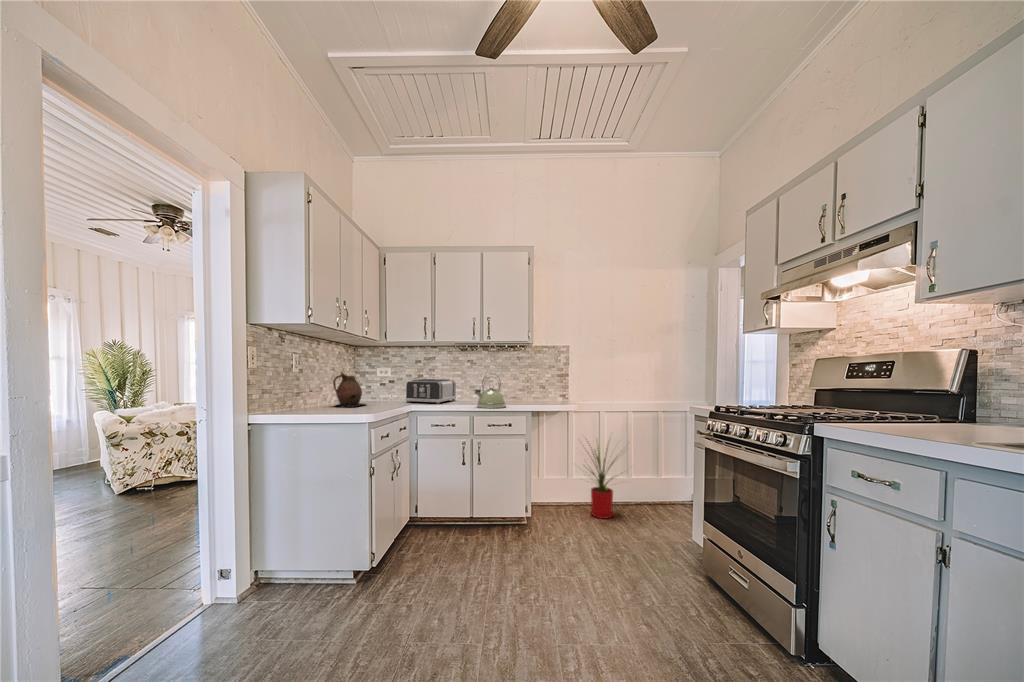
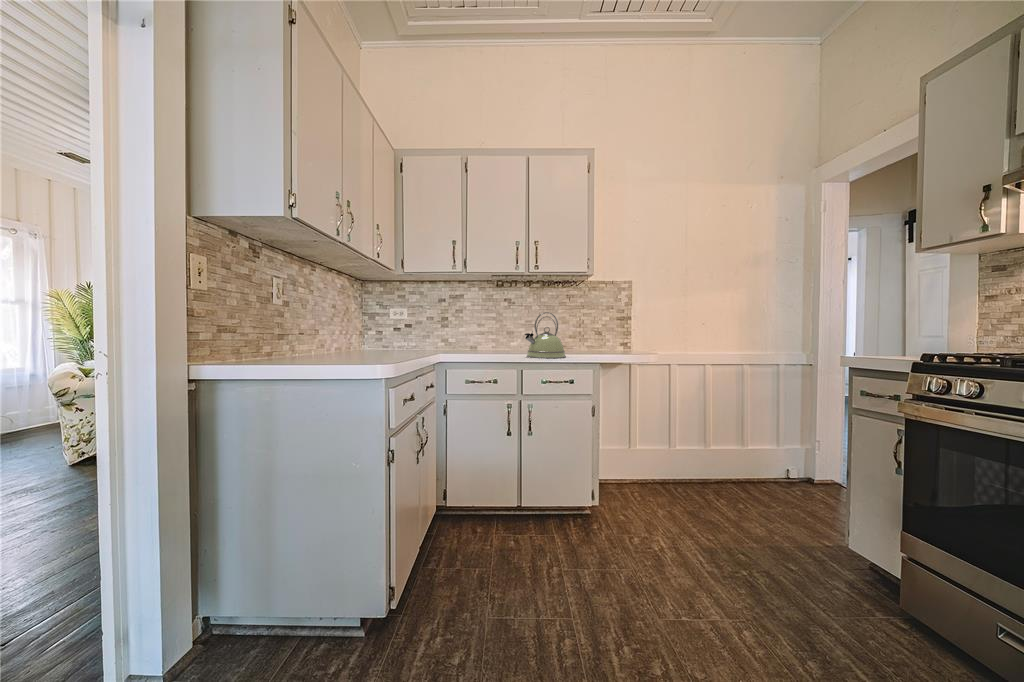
ceramic pitcher: present [333,372,364,407] -> none [334,308,382,356]
toaster: present [405,379,456,404] -> none [430,322,492,353]
house plant: present [588,441,623,519] -> none [638,389,721,494]

